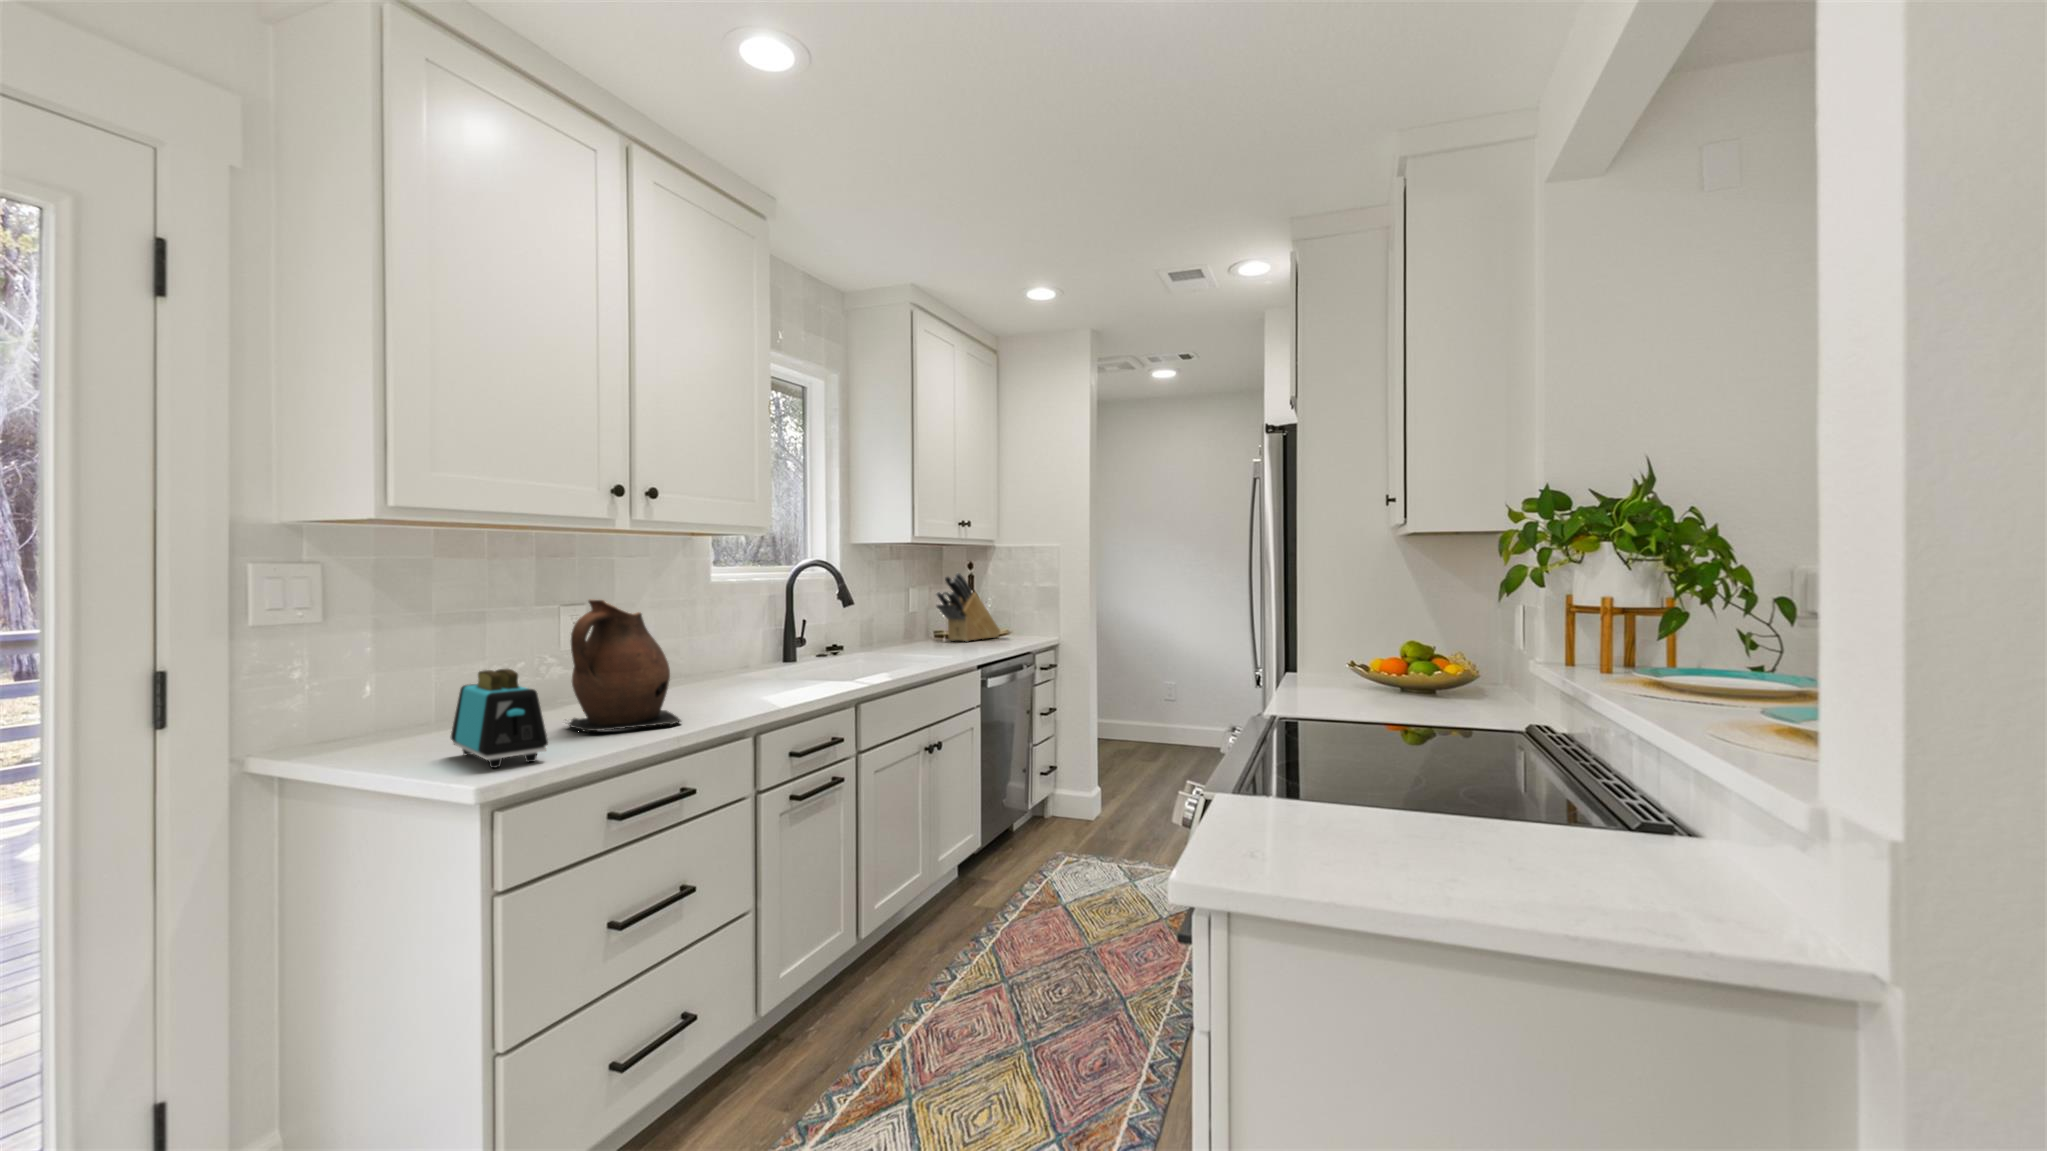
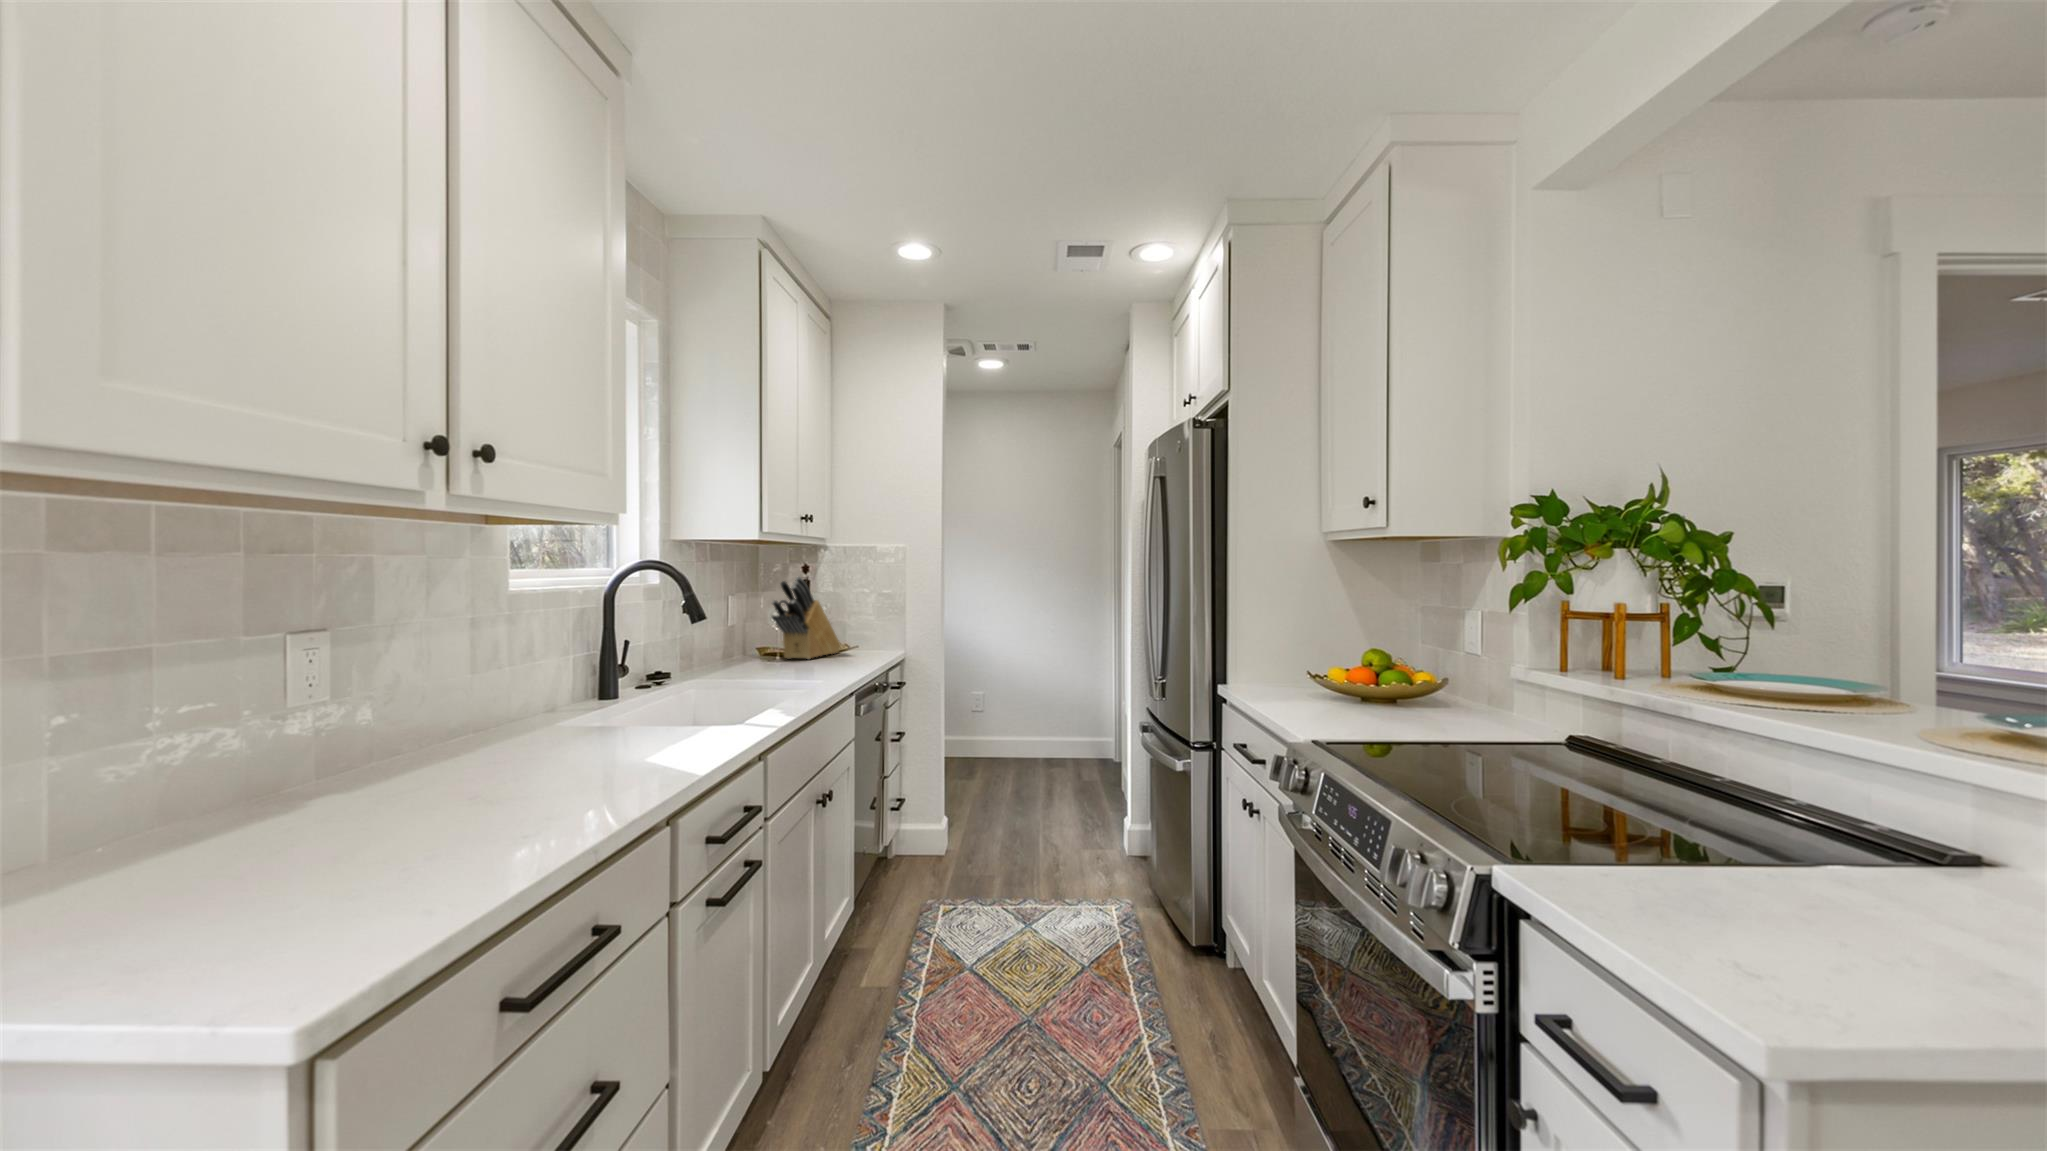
ceramic pitcher: present [568,600,681,731] -> none [348,624,578,855]
toaster: present [451,669,548,768] -> none [152,763,402,969]

